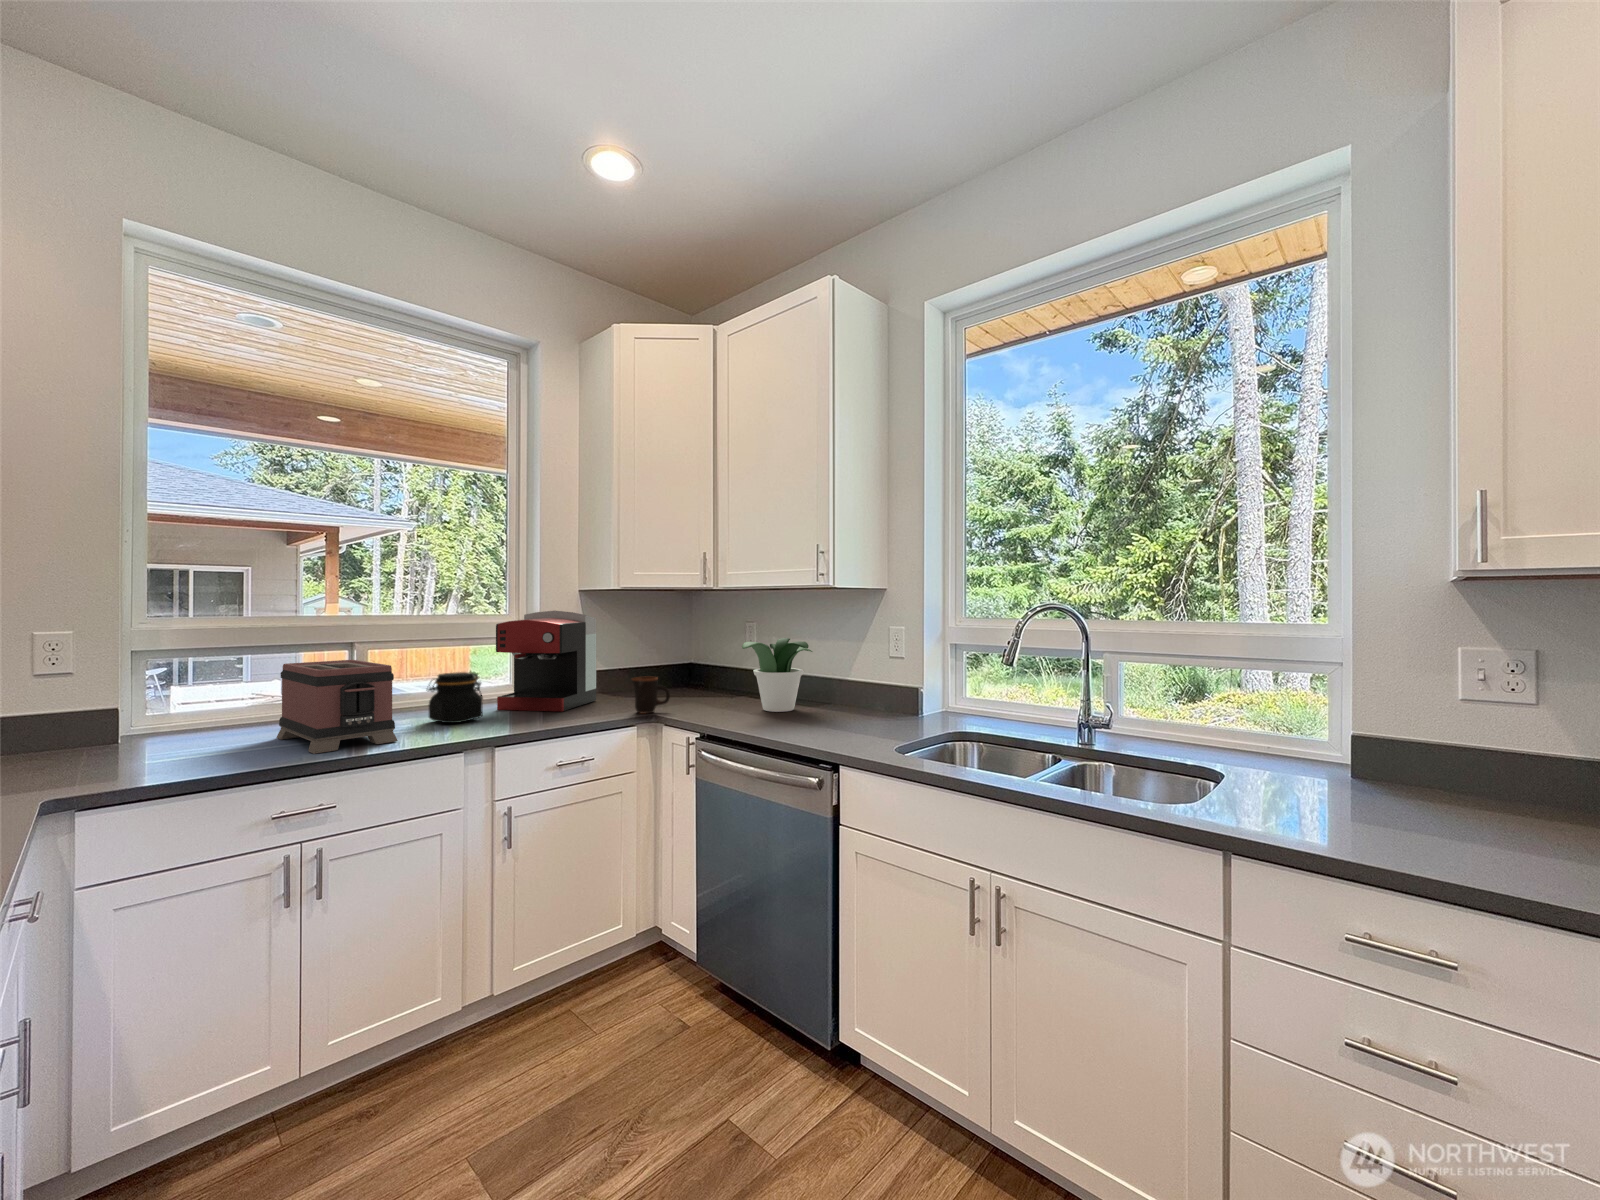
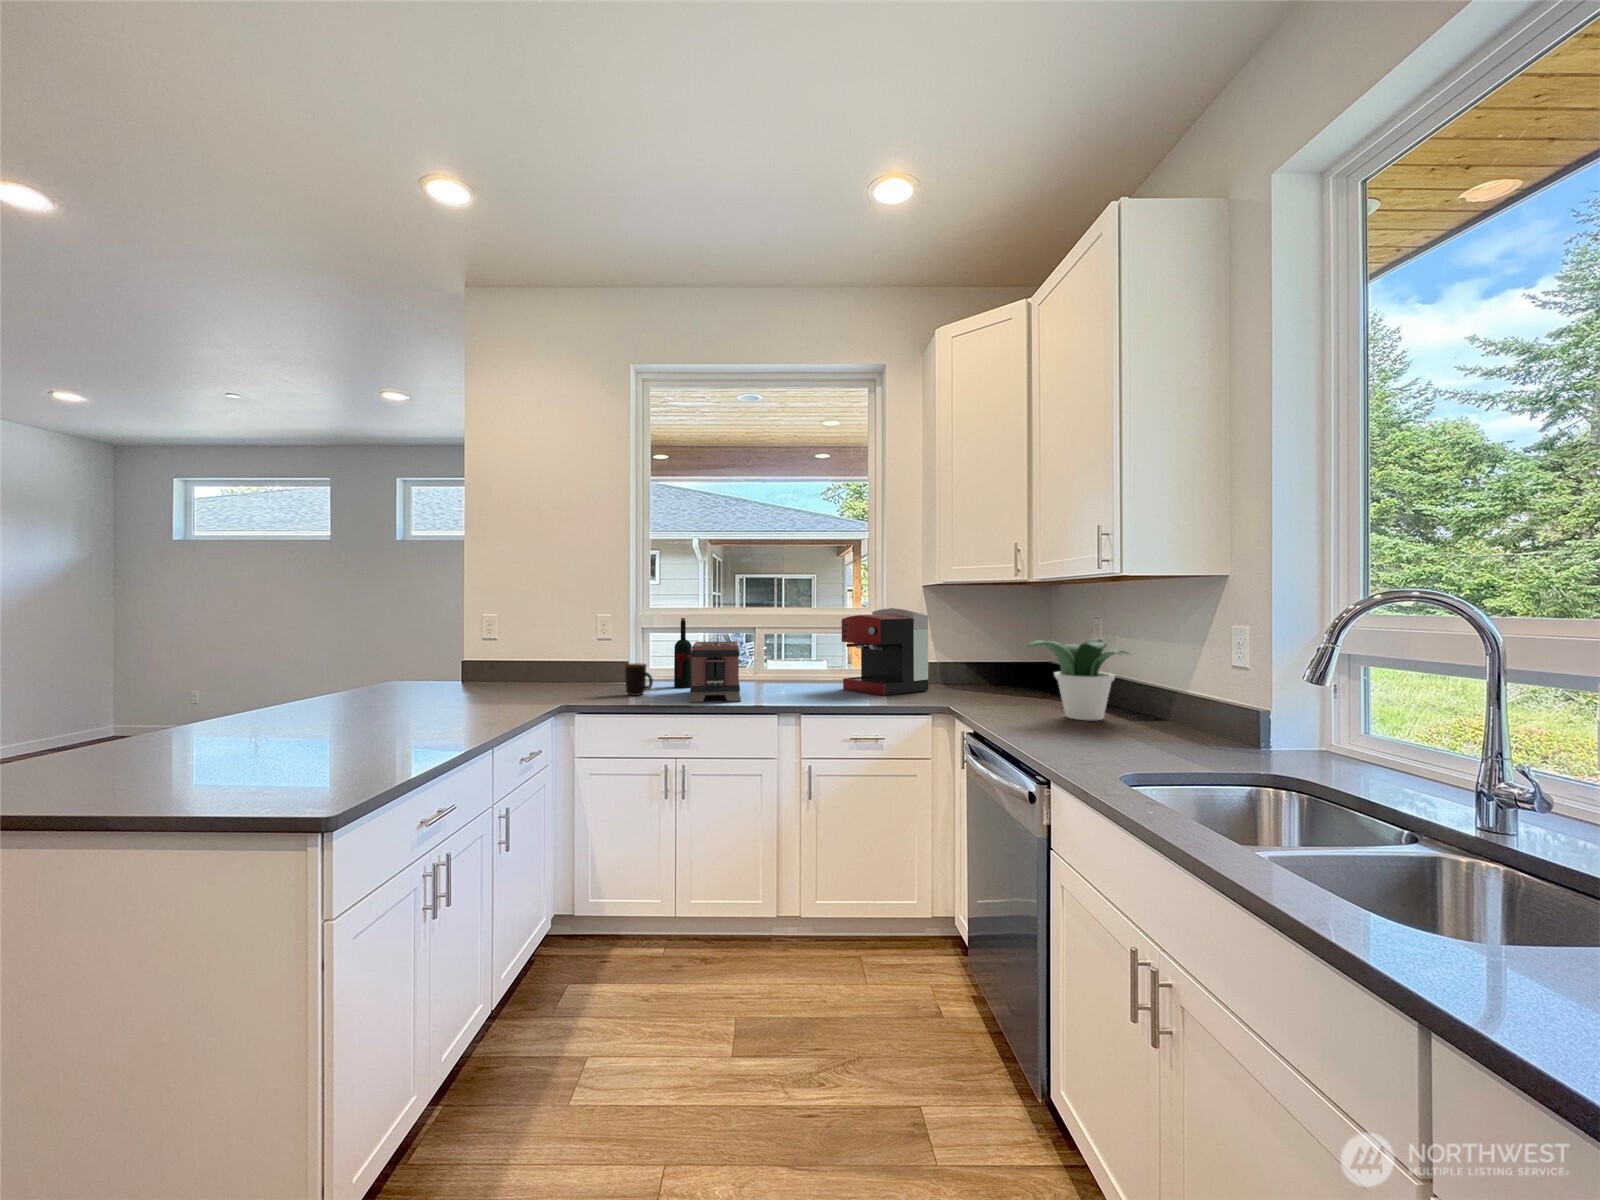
wine bottle: none [222,628,258,737] -> present [674,618,692,688]
jar: present [427,672,483,723] -> none [780,656,821,695]
mug: present [632,677,670,714] -> present [625,664,653,696]

